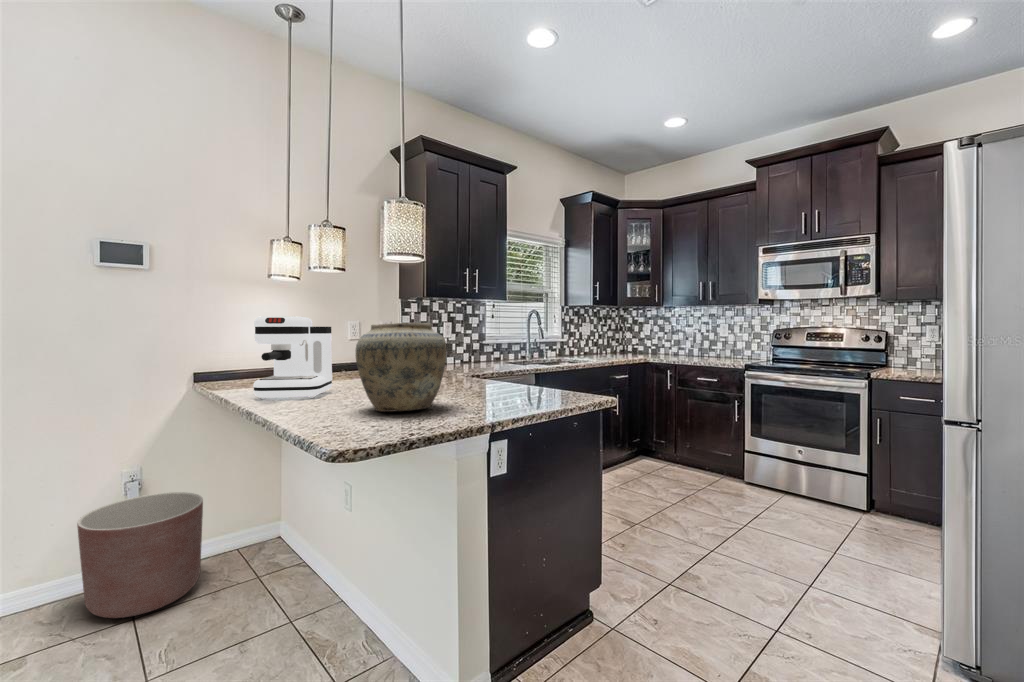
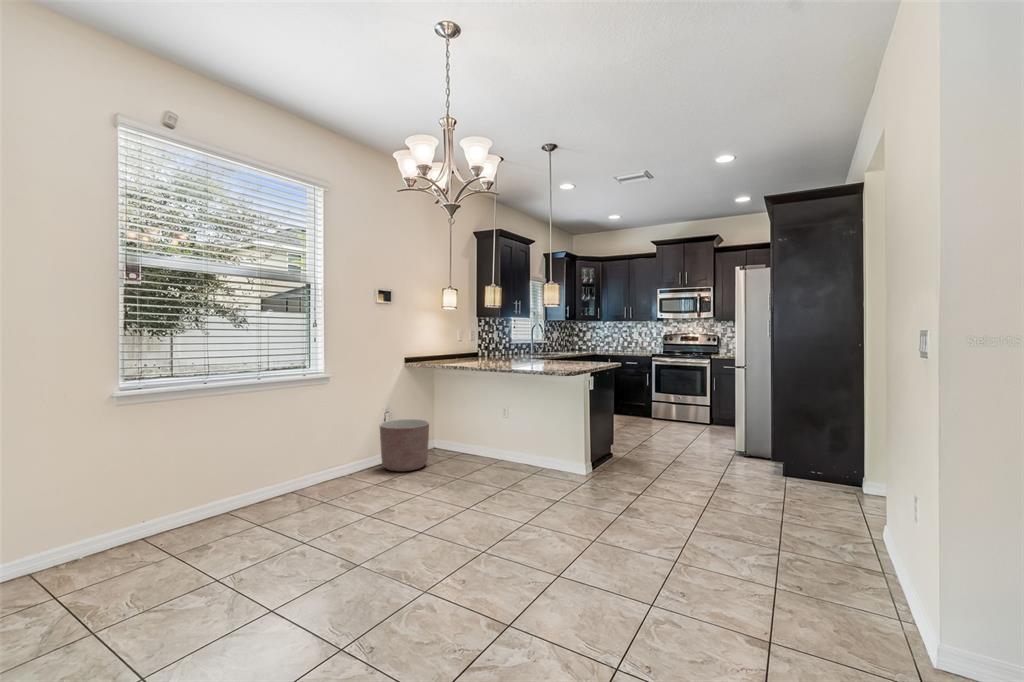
coffee maker: present [253,316,332,399] -> none [470,330,502,366]
vase: present [355,323,447,412] -> none [535,333,570,367]

